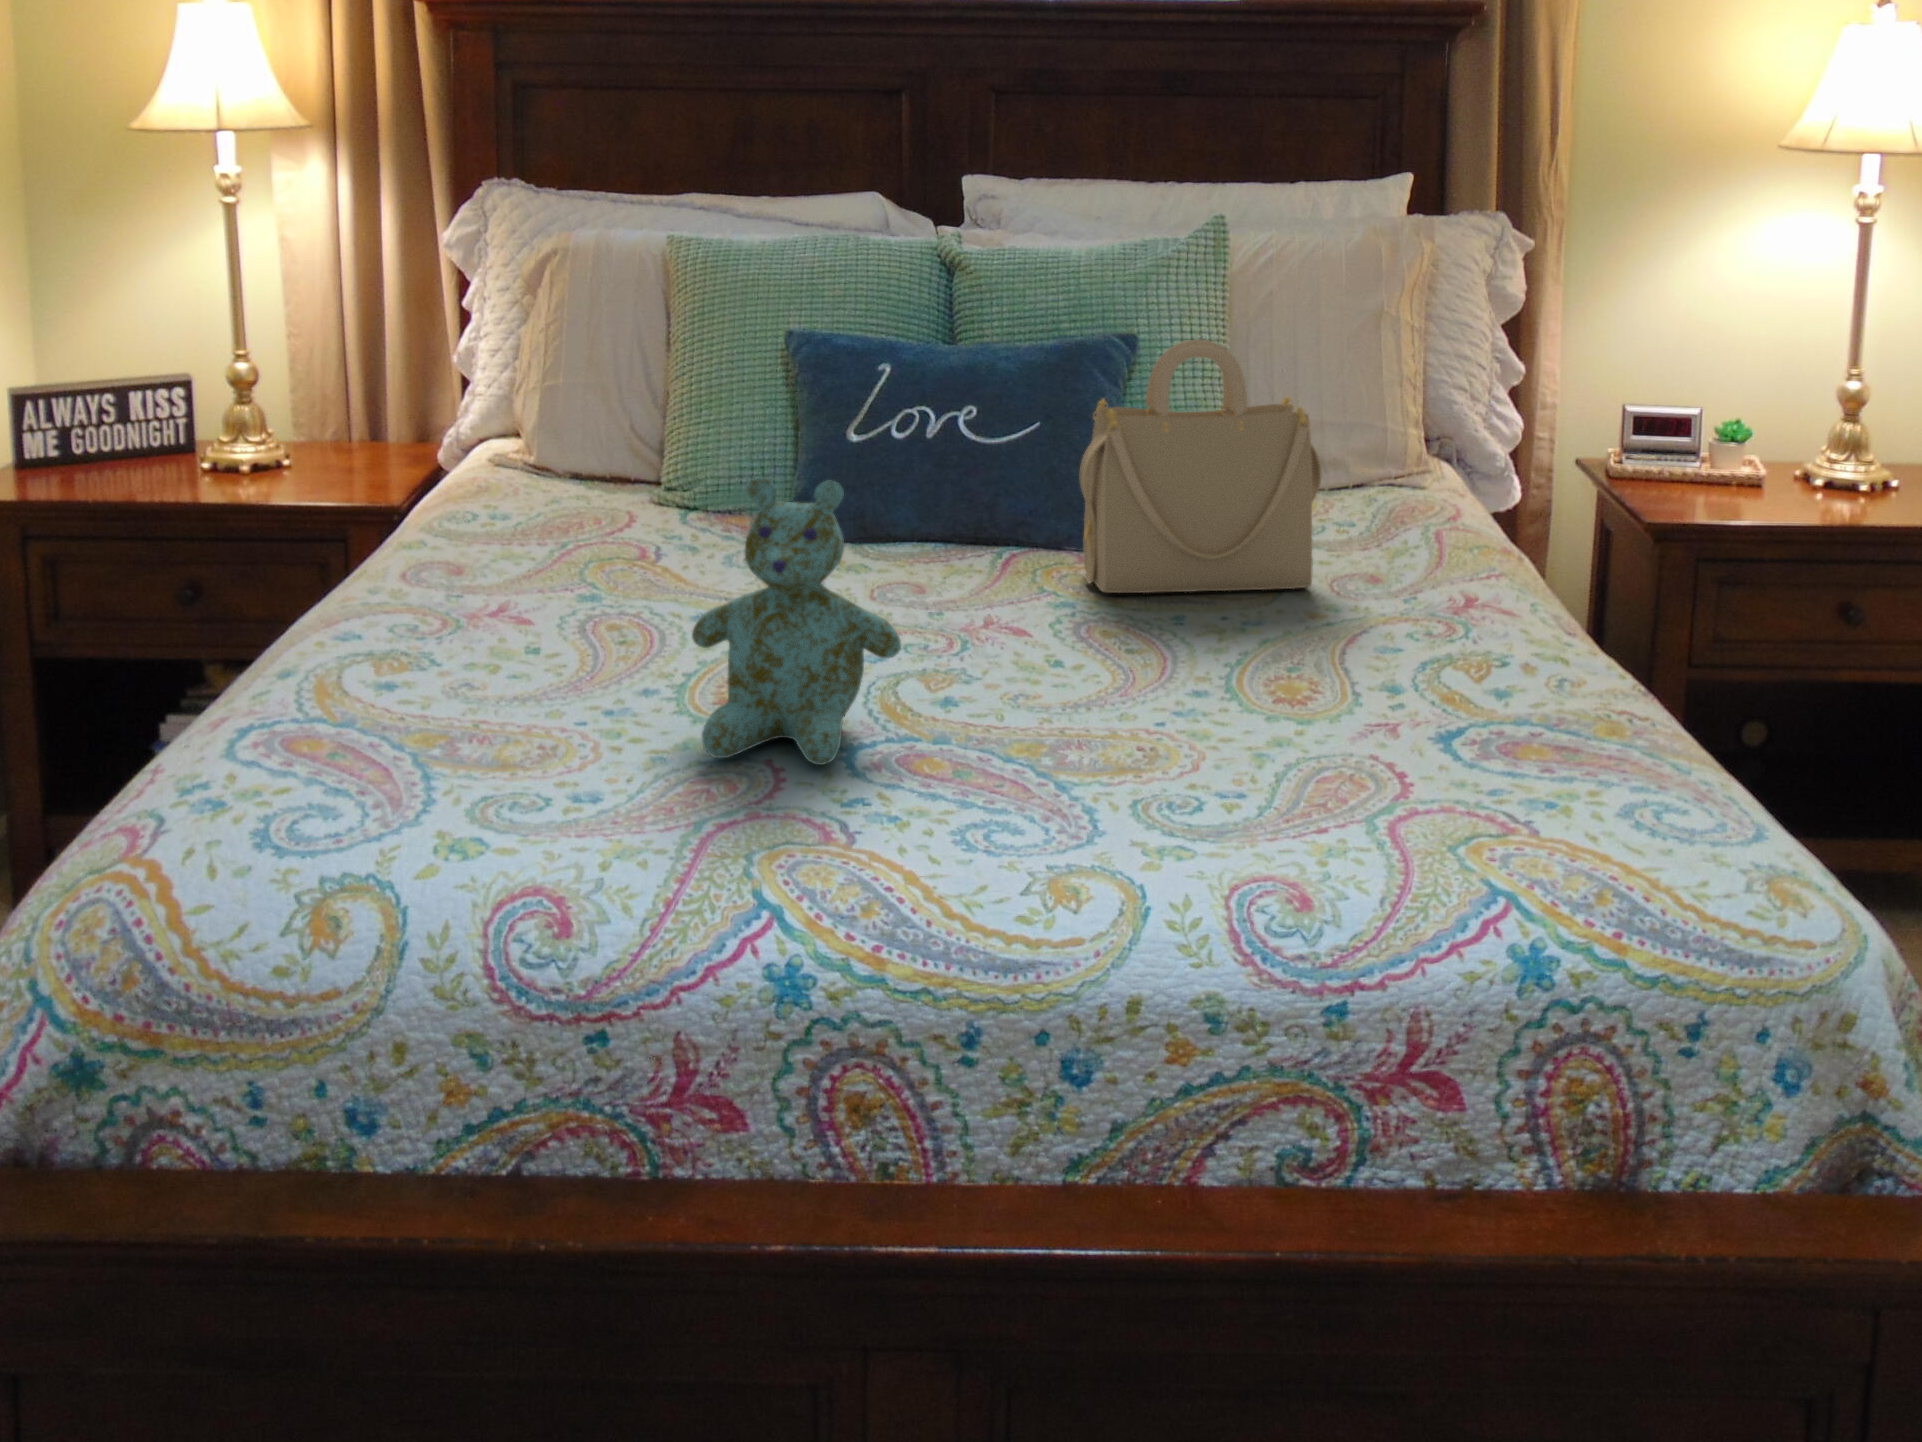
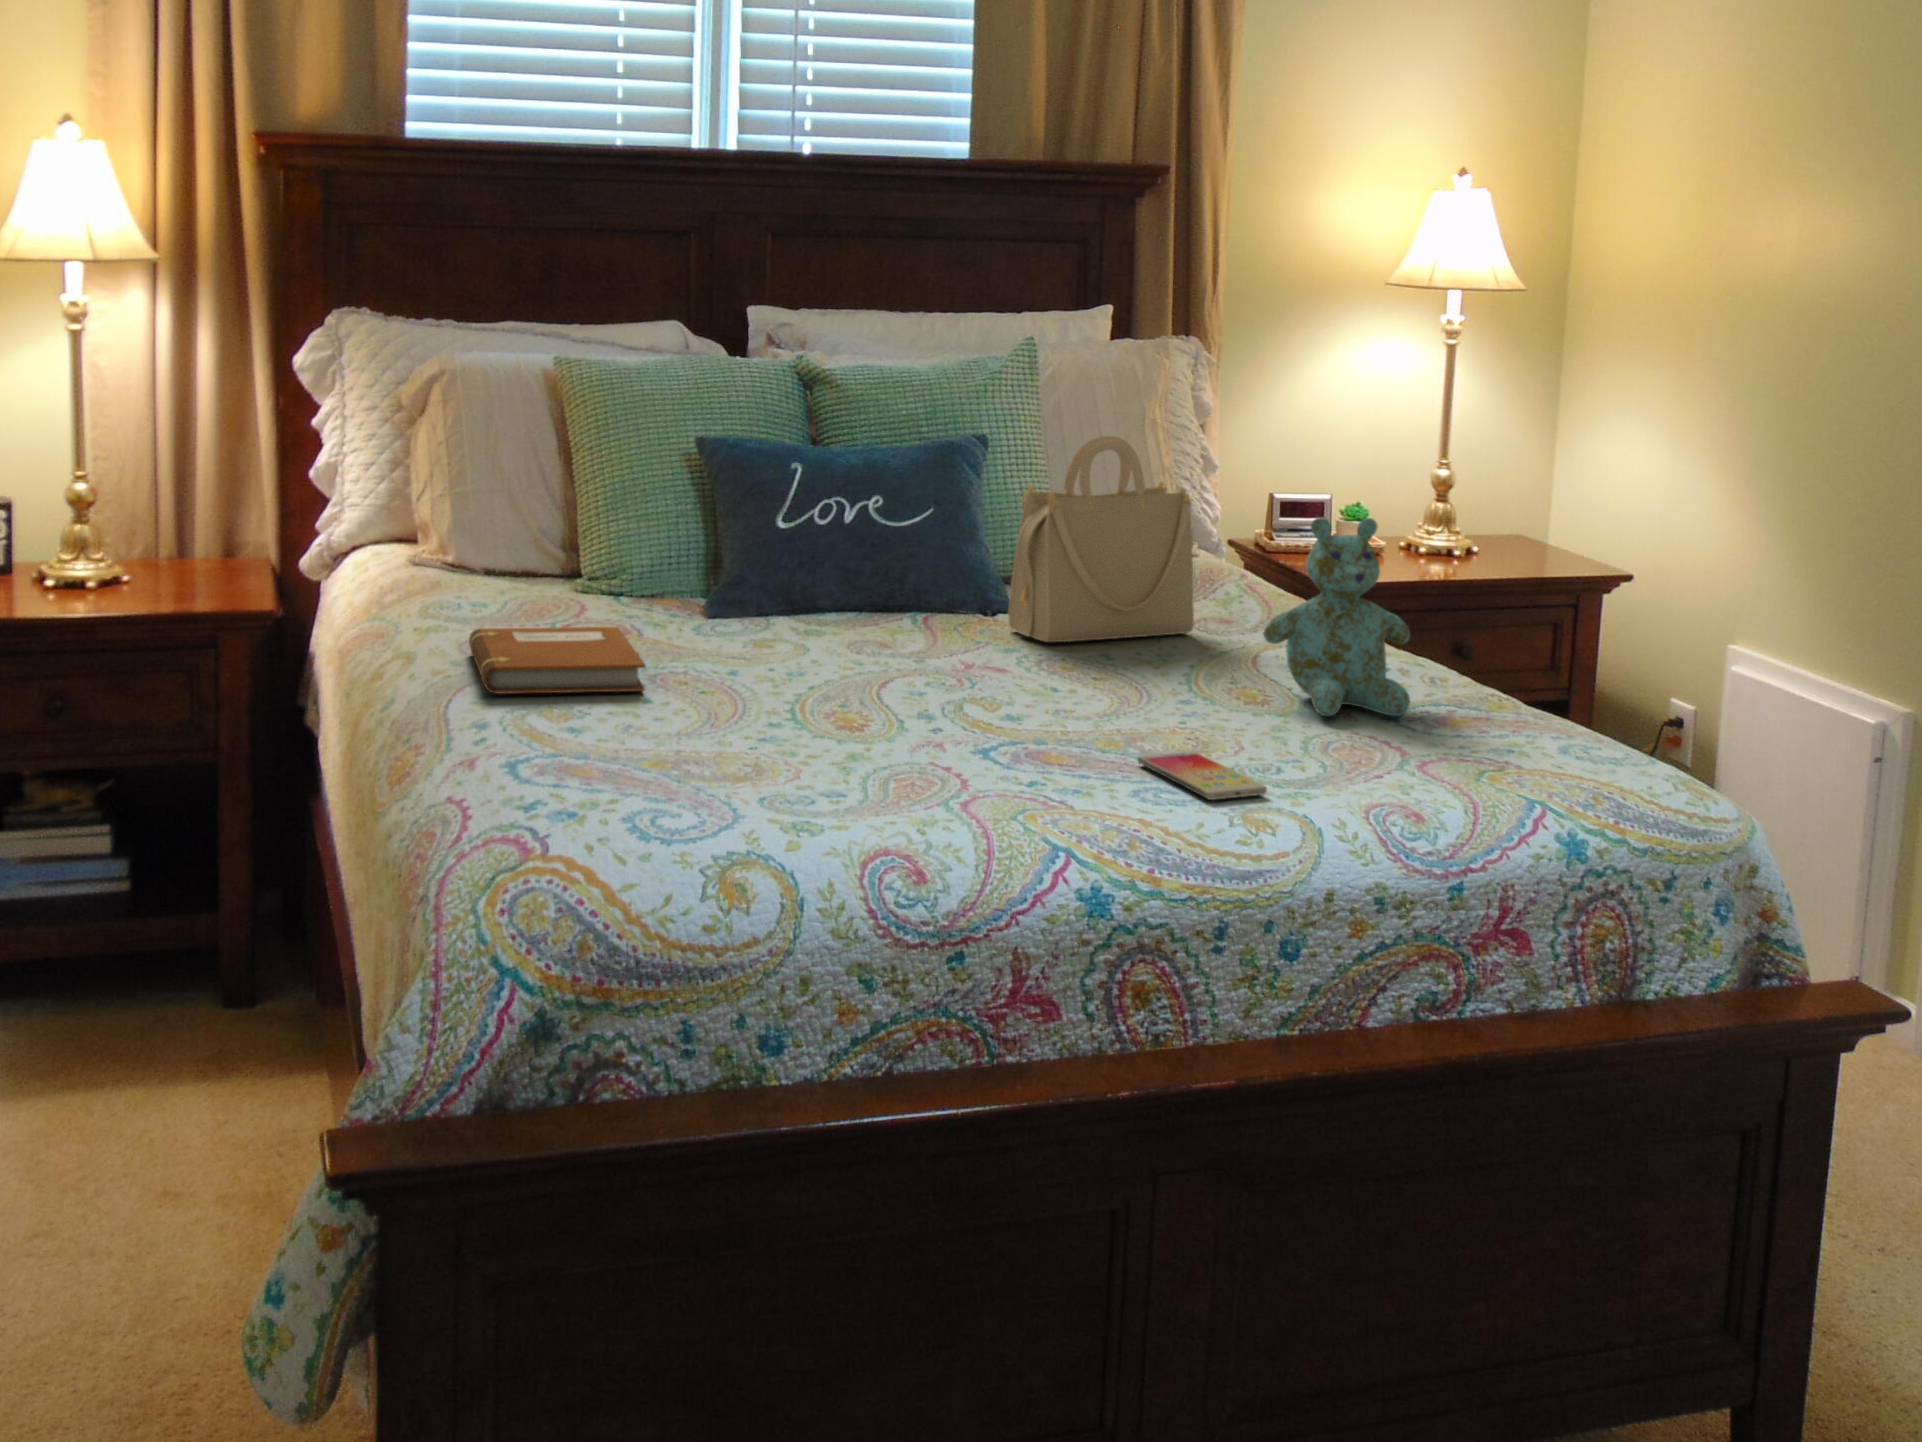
stuffed bear: present [692,477,901,765] -> present [1263,517,1410,716]
notebook: none [365,547,593,635] -> present [469,627,646,694]
smartphone: none [1010,770,1126,848] -> present [1138,752,1267,800]

